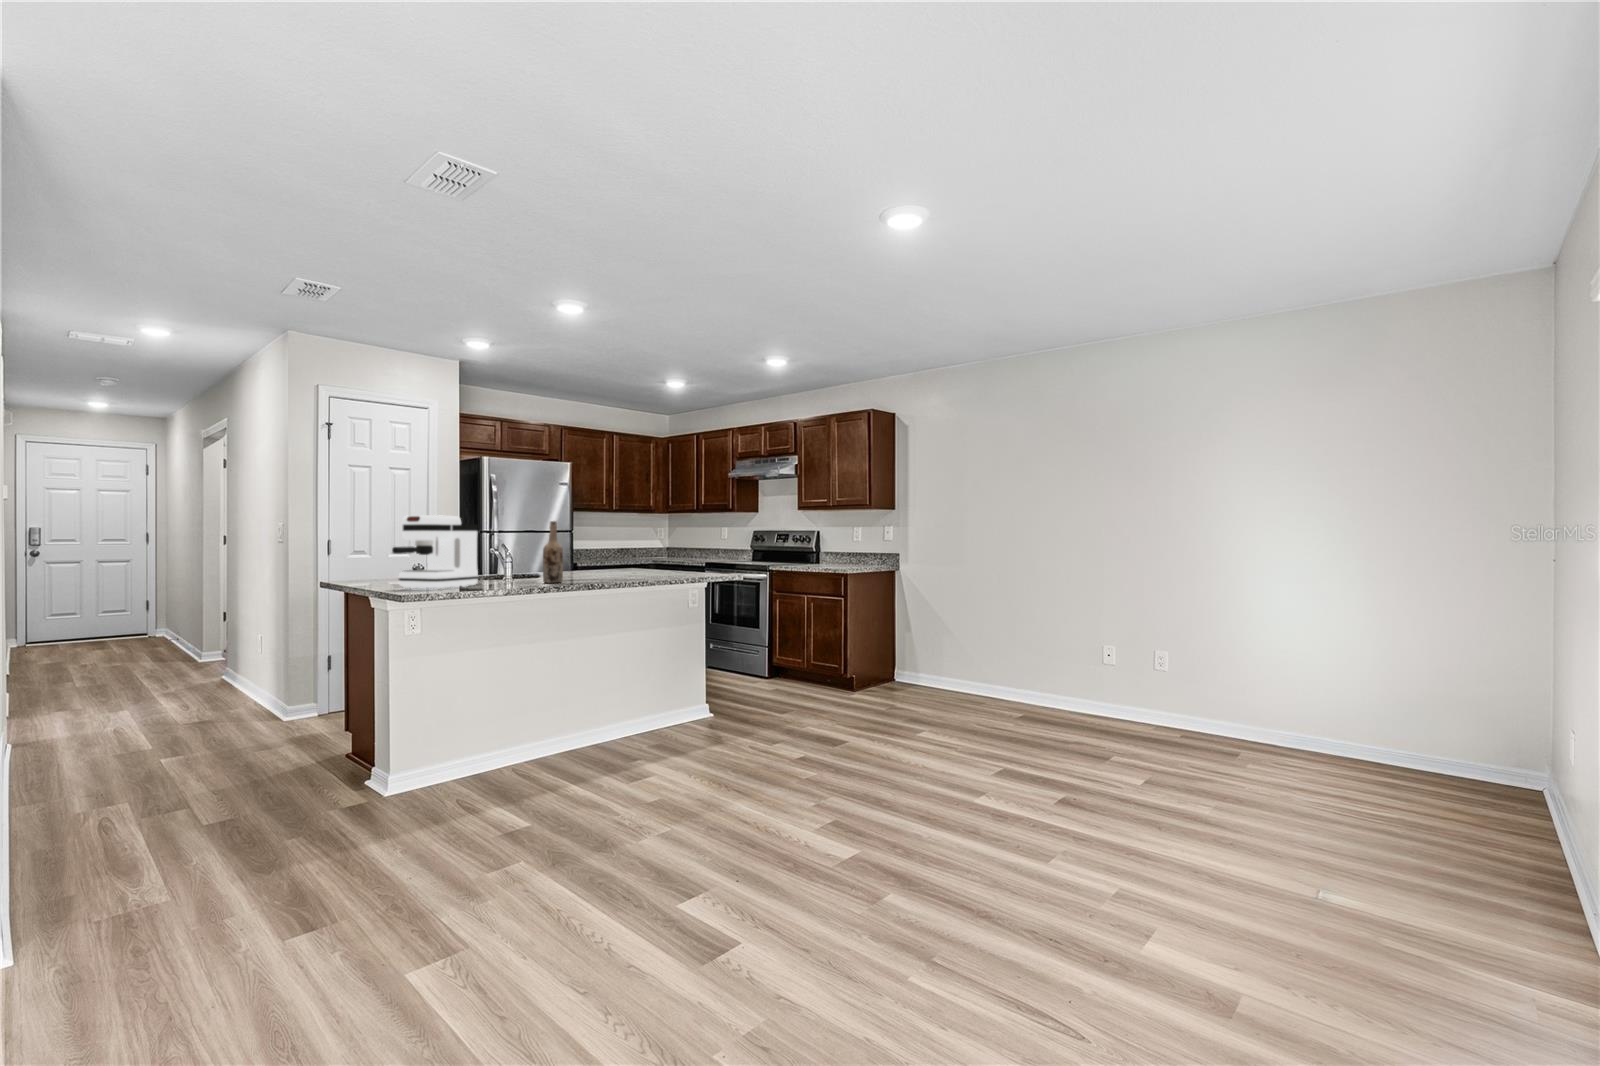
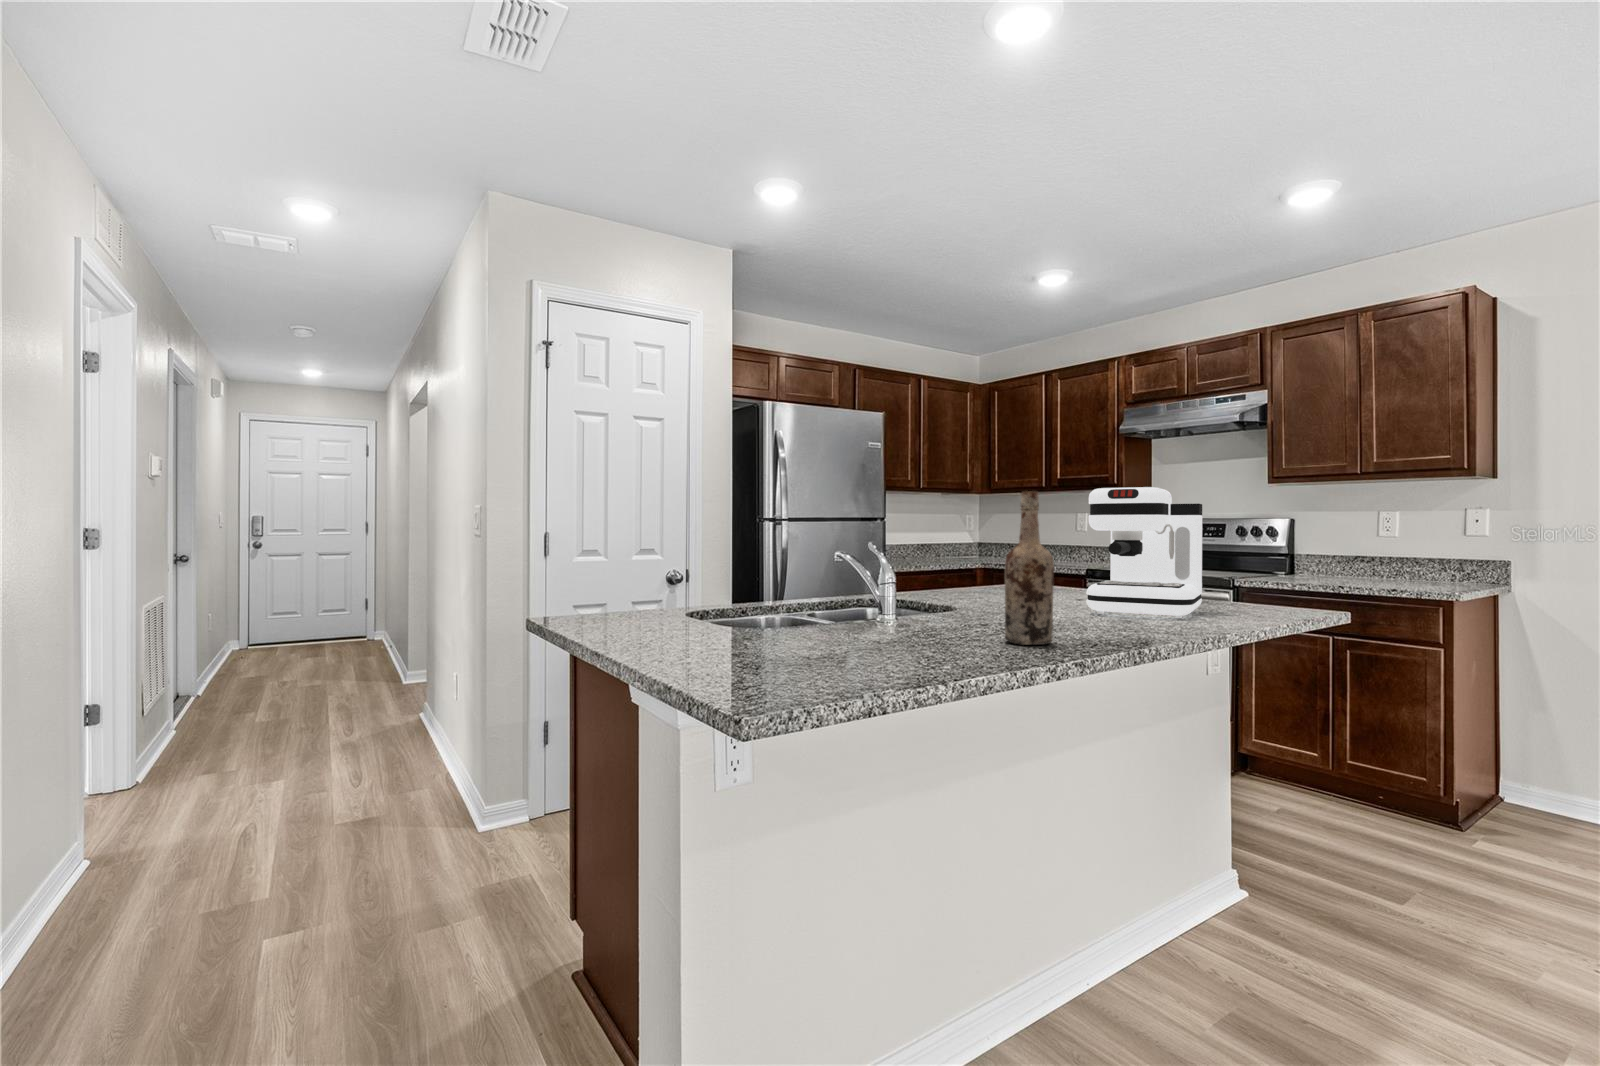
coffee maker: present [392,515,478,589] -> present [1087,487,1202,618]

